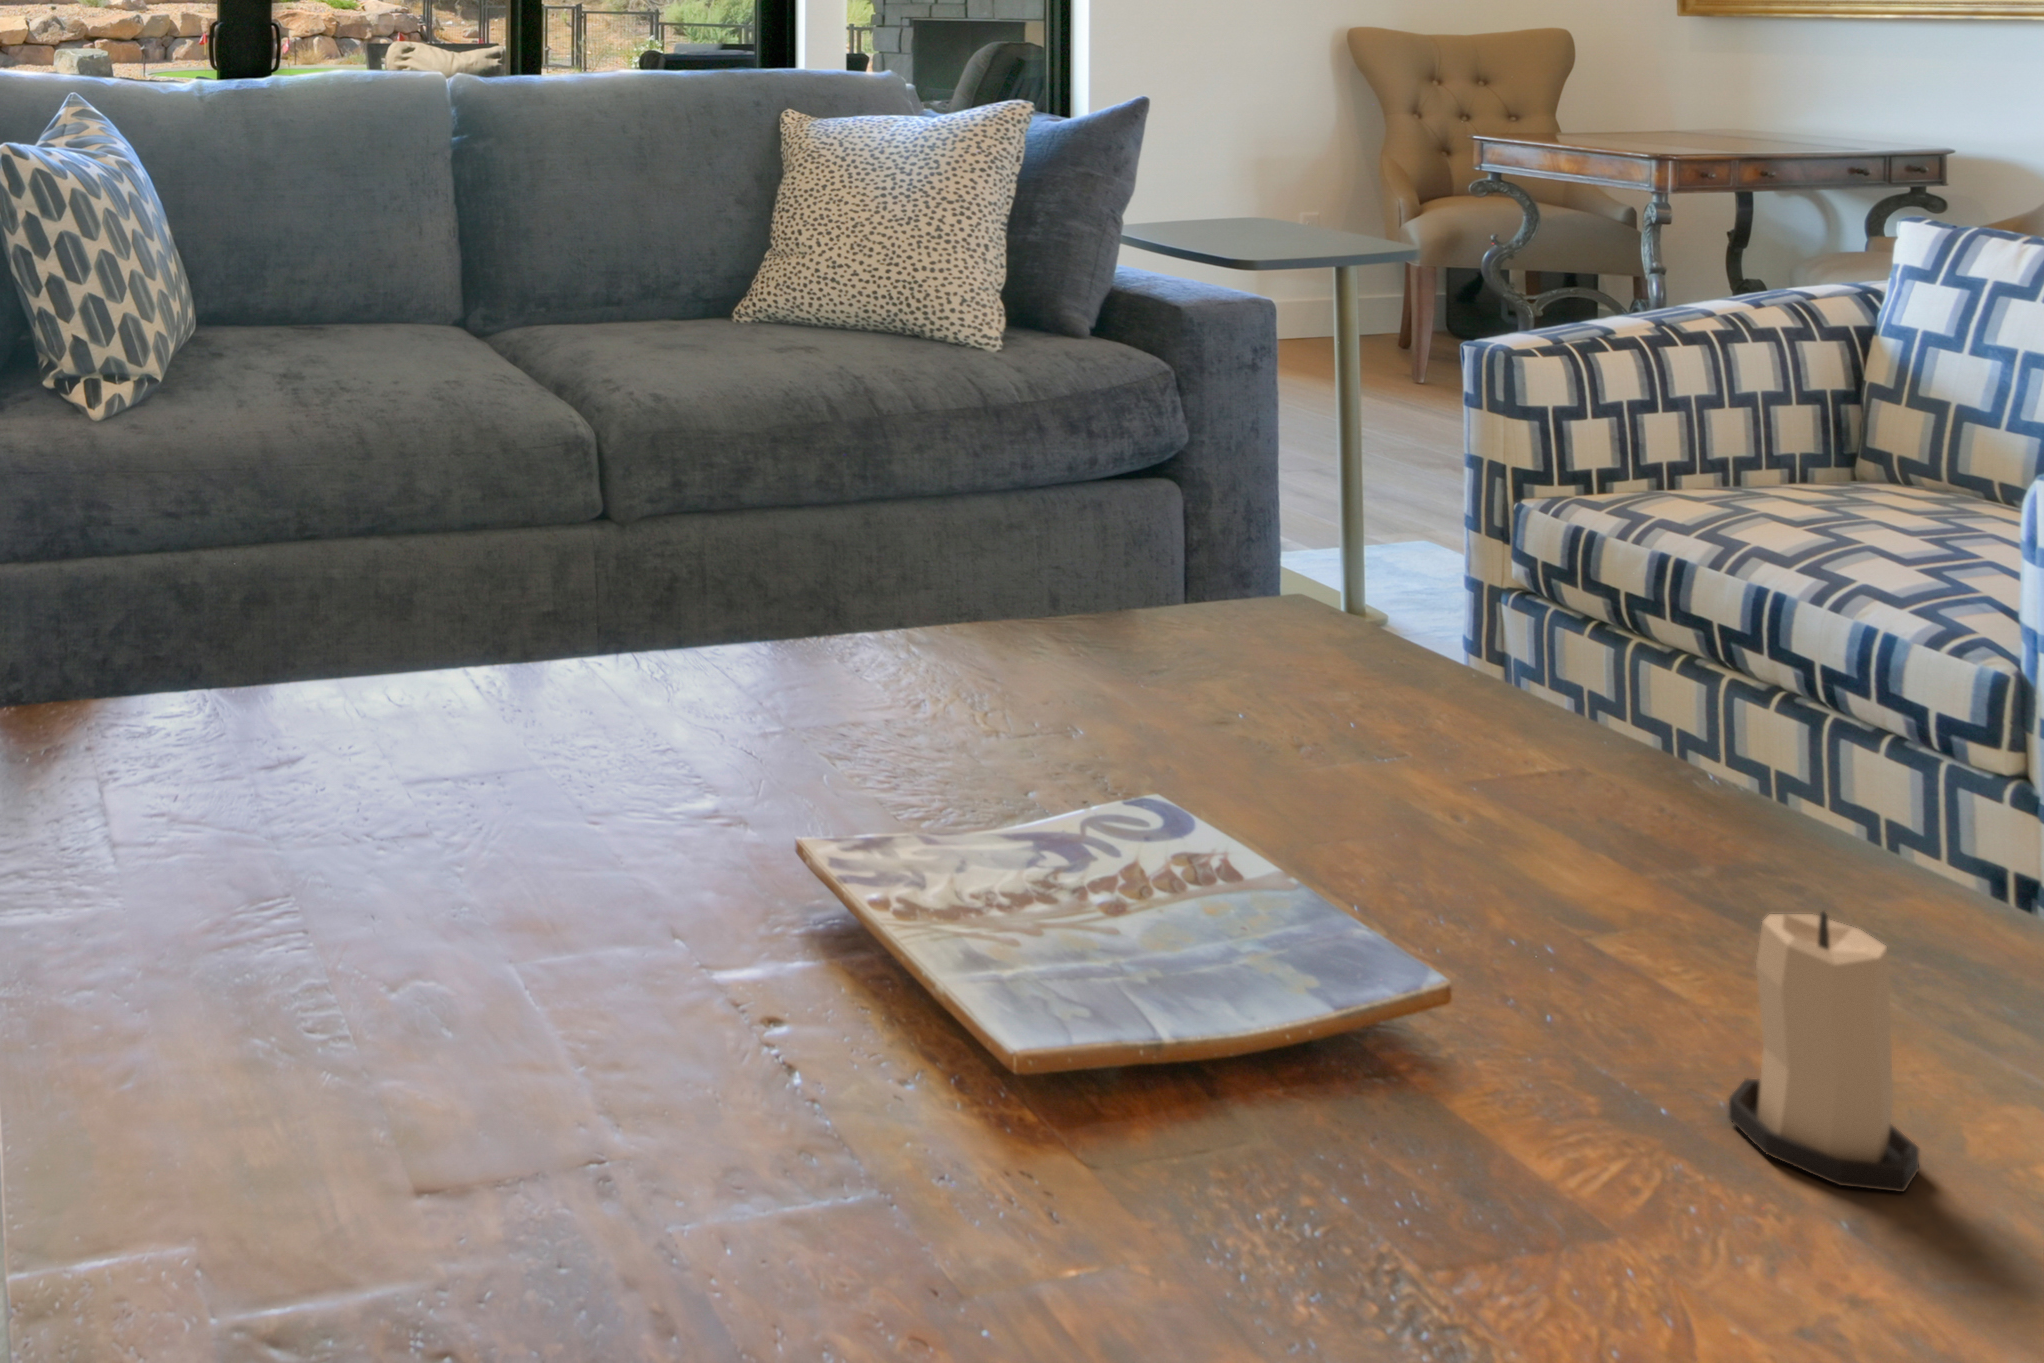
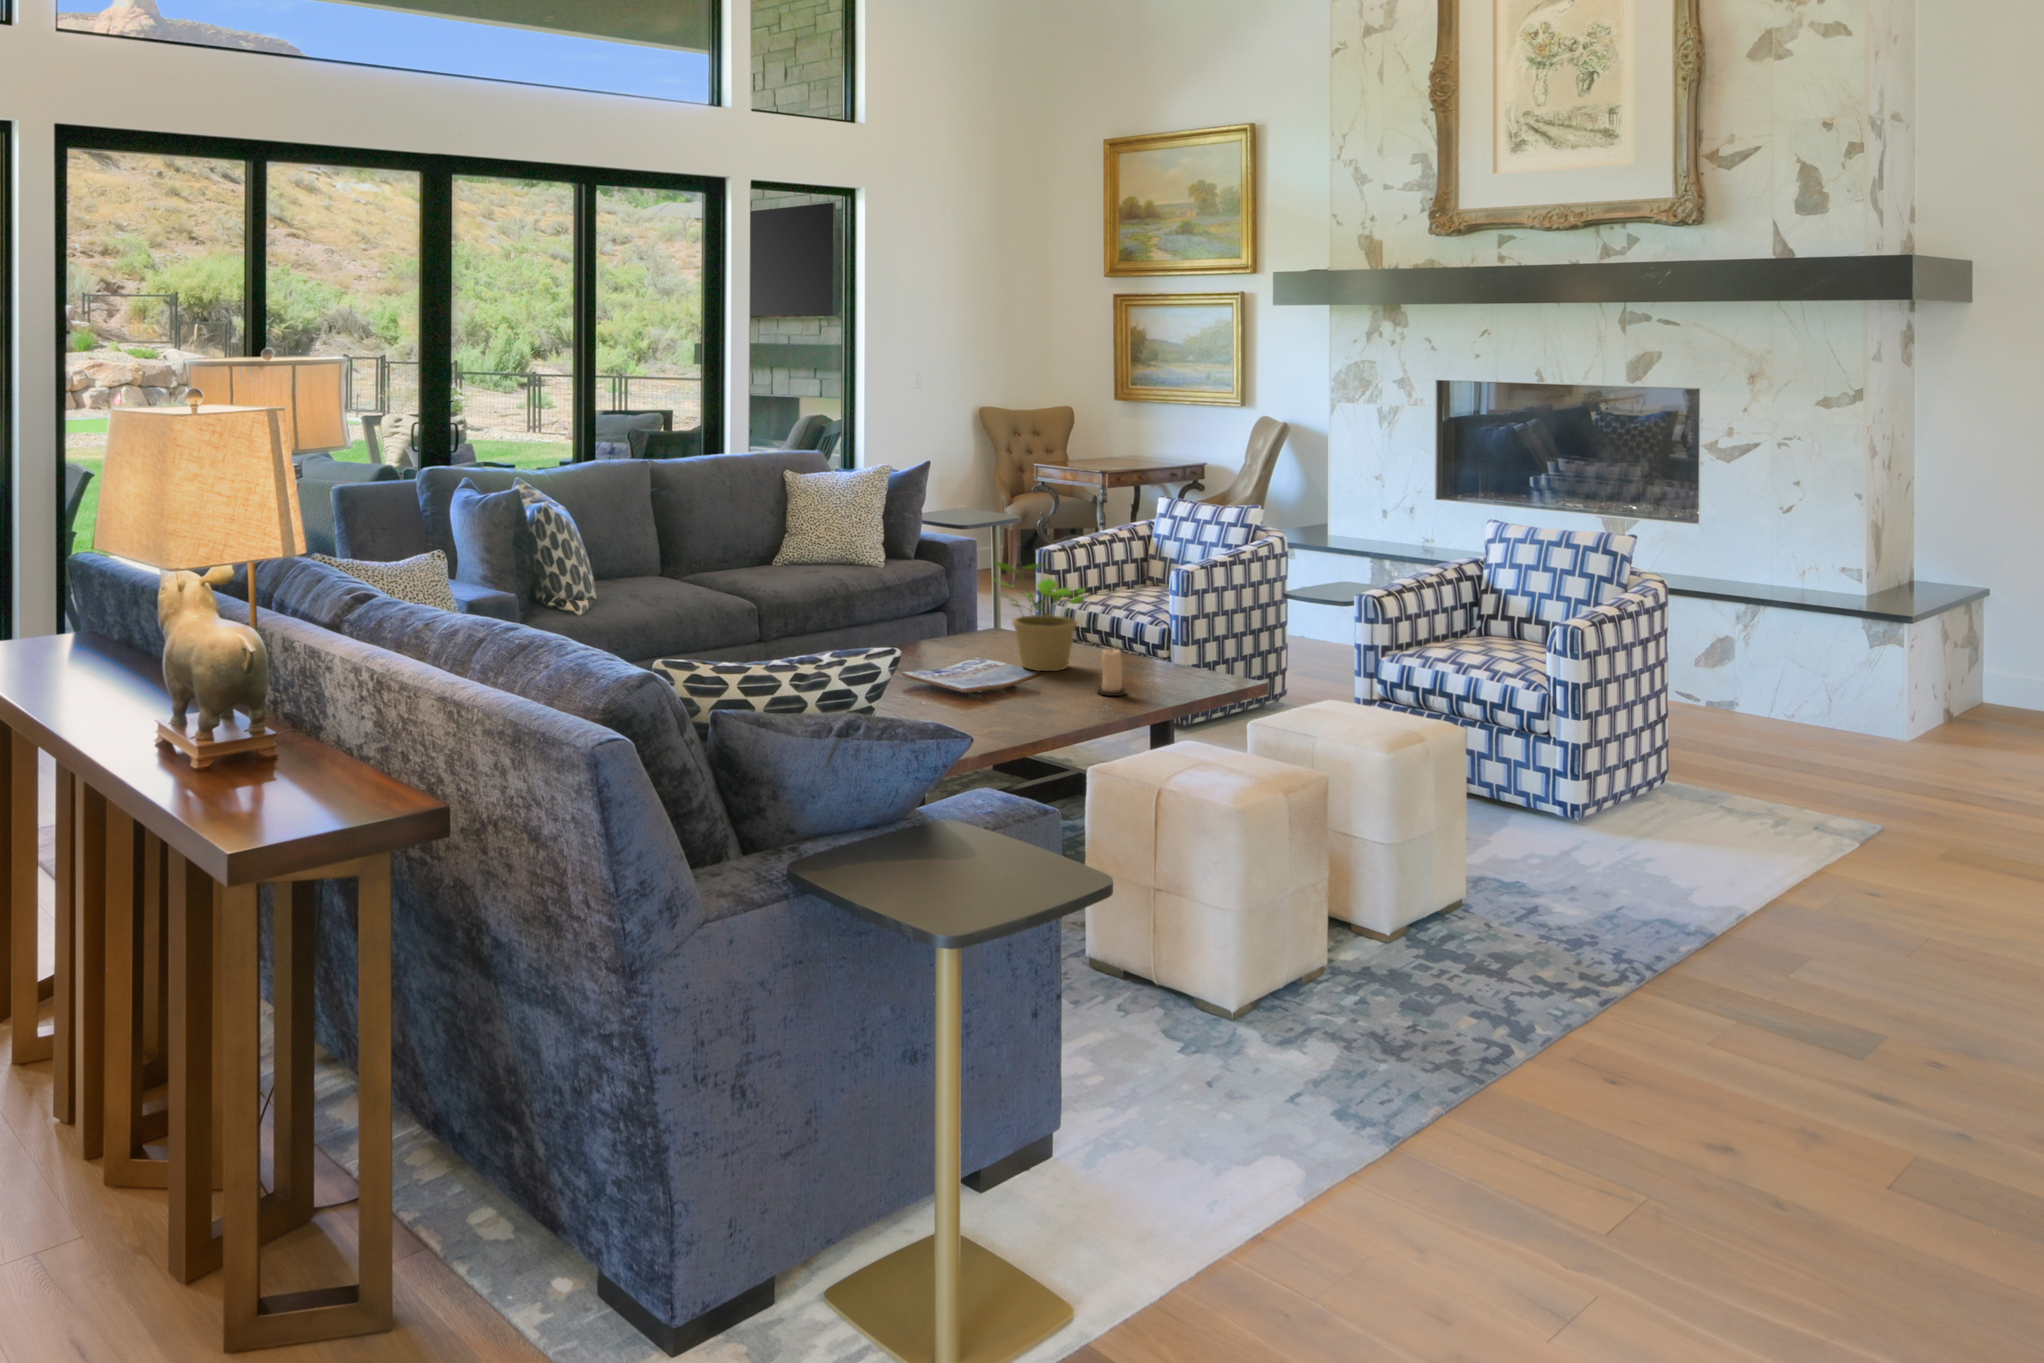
potted plant: none [1201,405,1660,873] -> present [996,562,1085,671]

